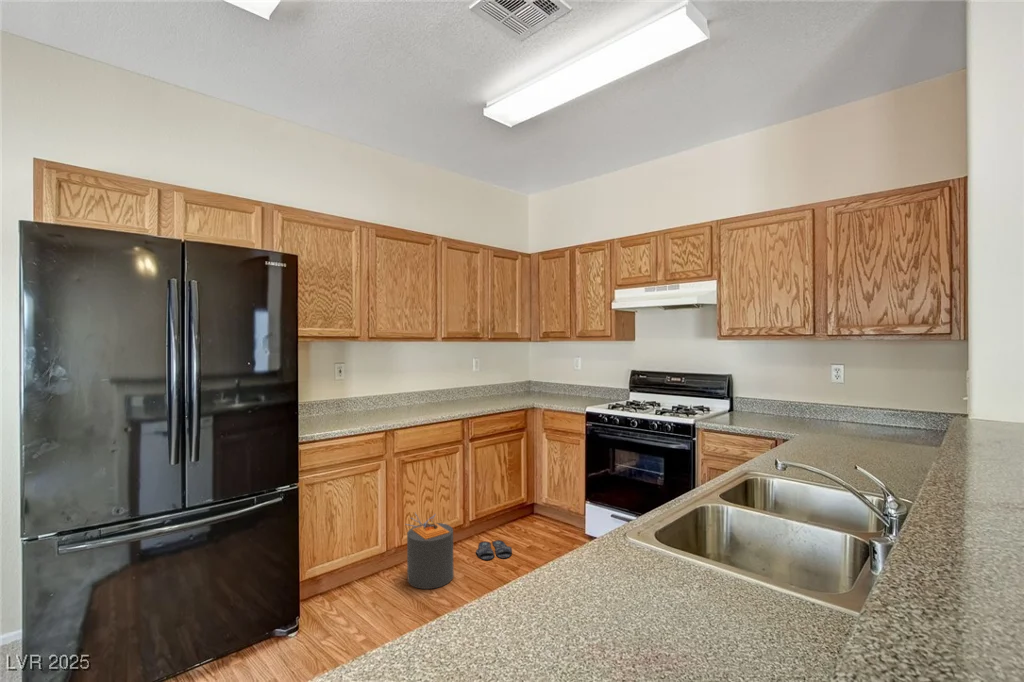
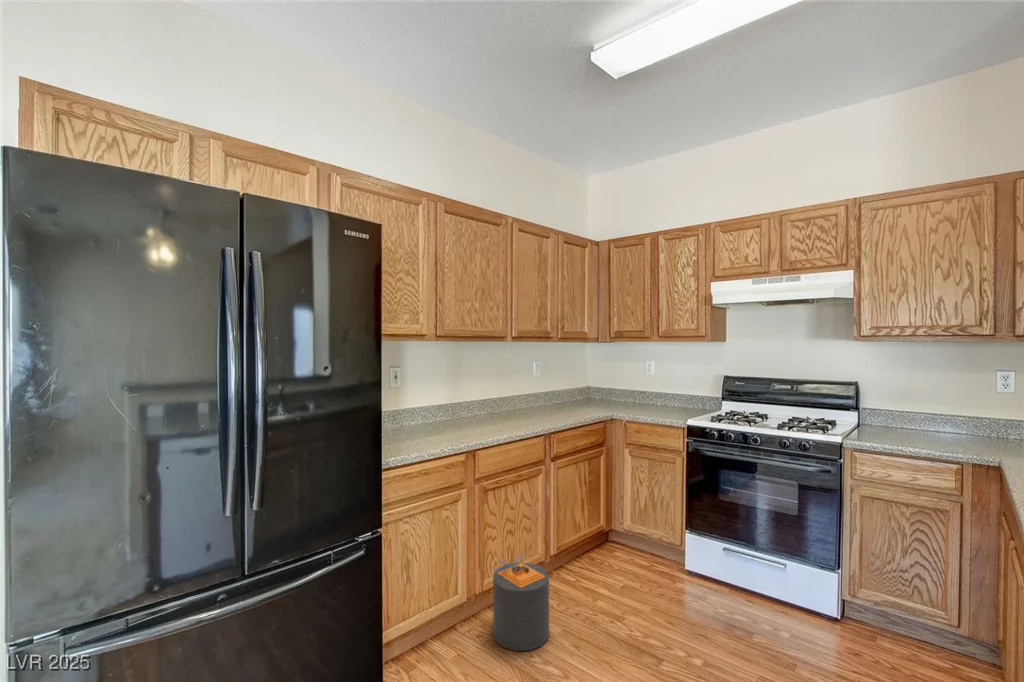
slippers: present [476,540,512,560] -> none [561,577,606,606]

